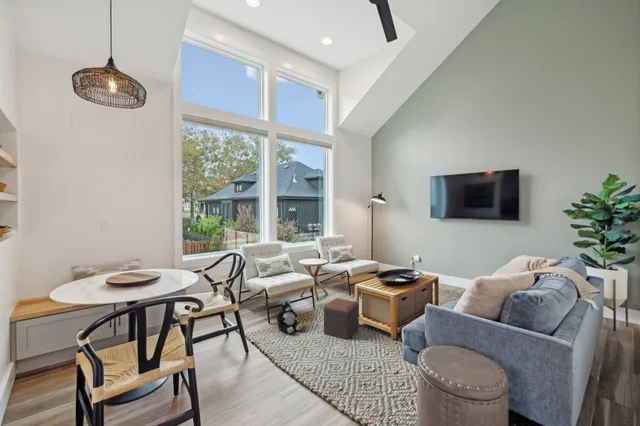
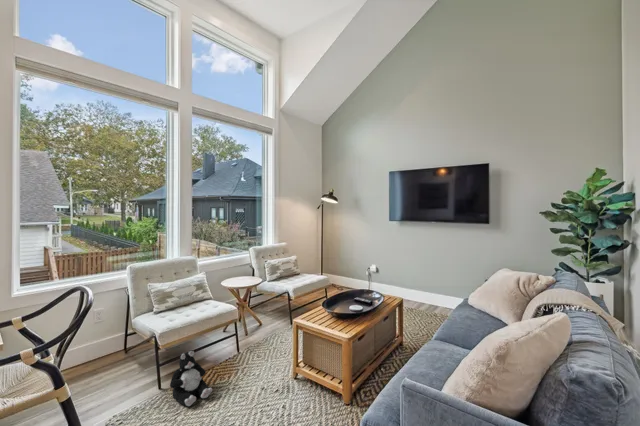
footstool: present [324,298,359,339] -> none [244,341,297,409]

